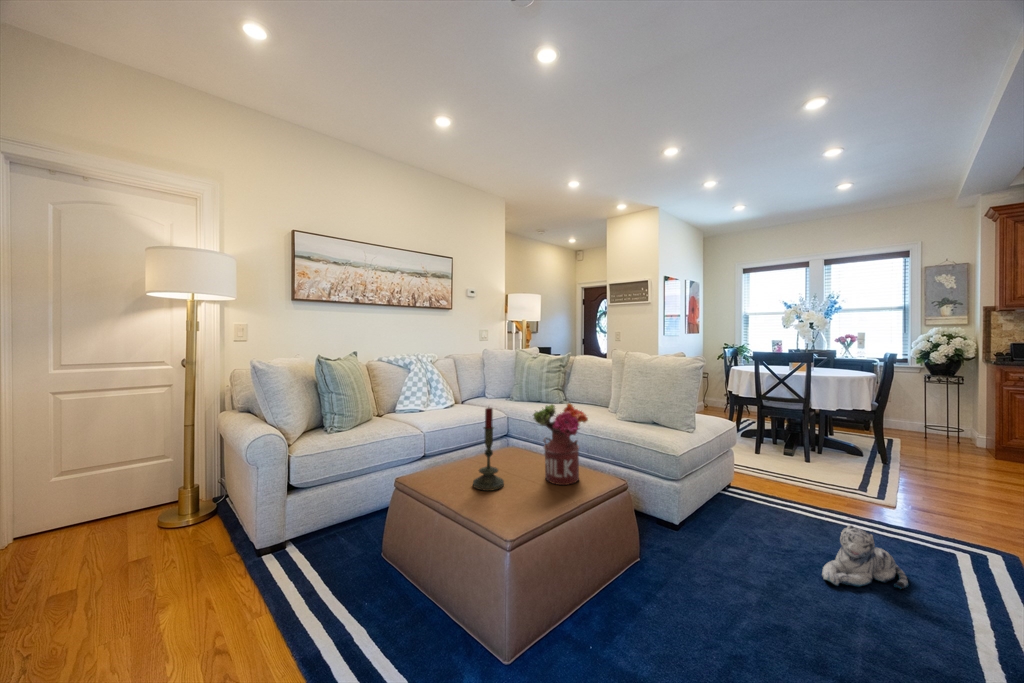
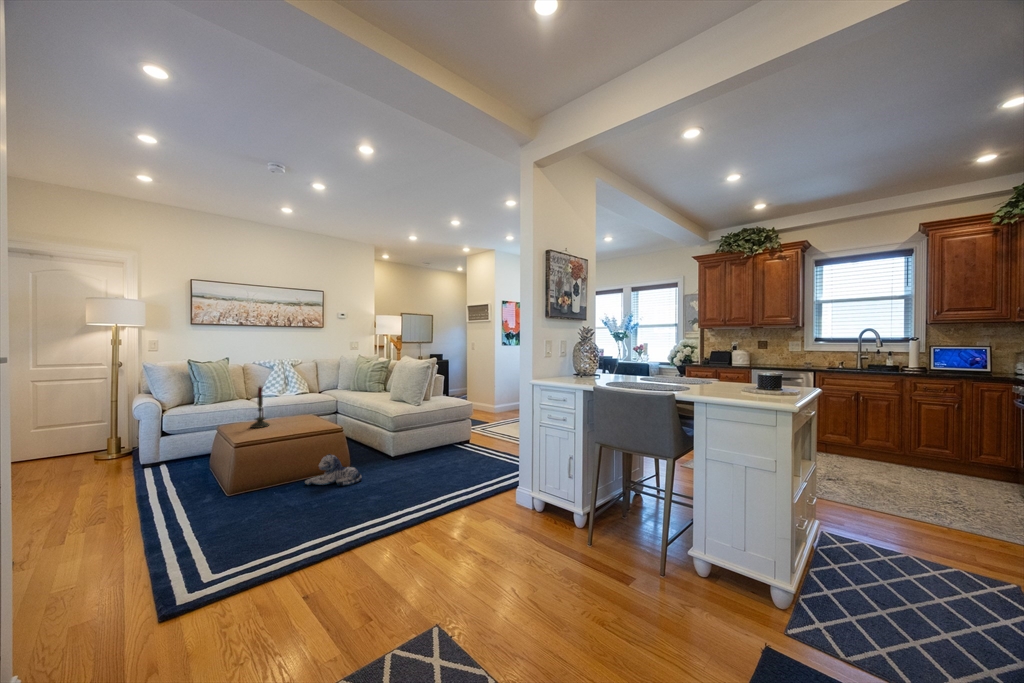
flower arrangement: present [533,403,588,485] -> none [287,384,317,426]
plush toy: present [822,525,908,589] -> present [305,454,362,486]

